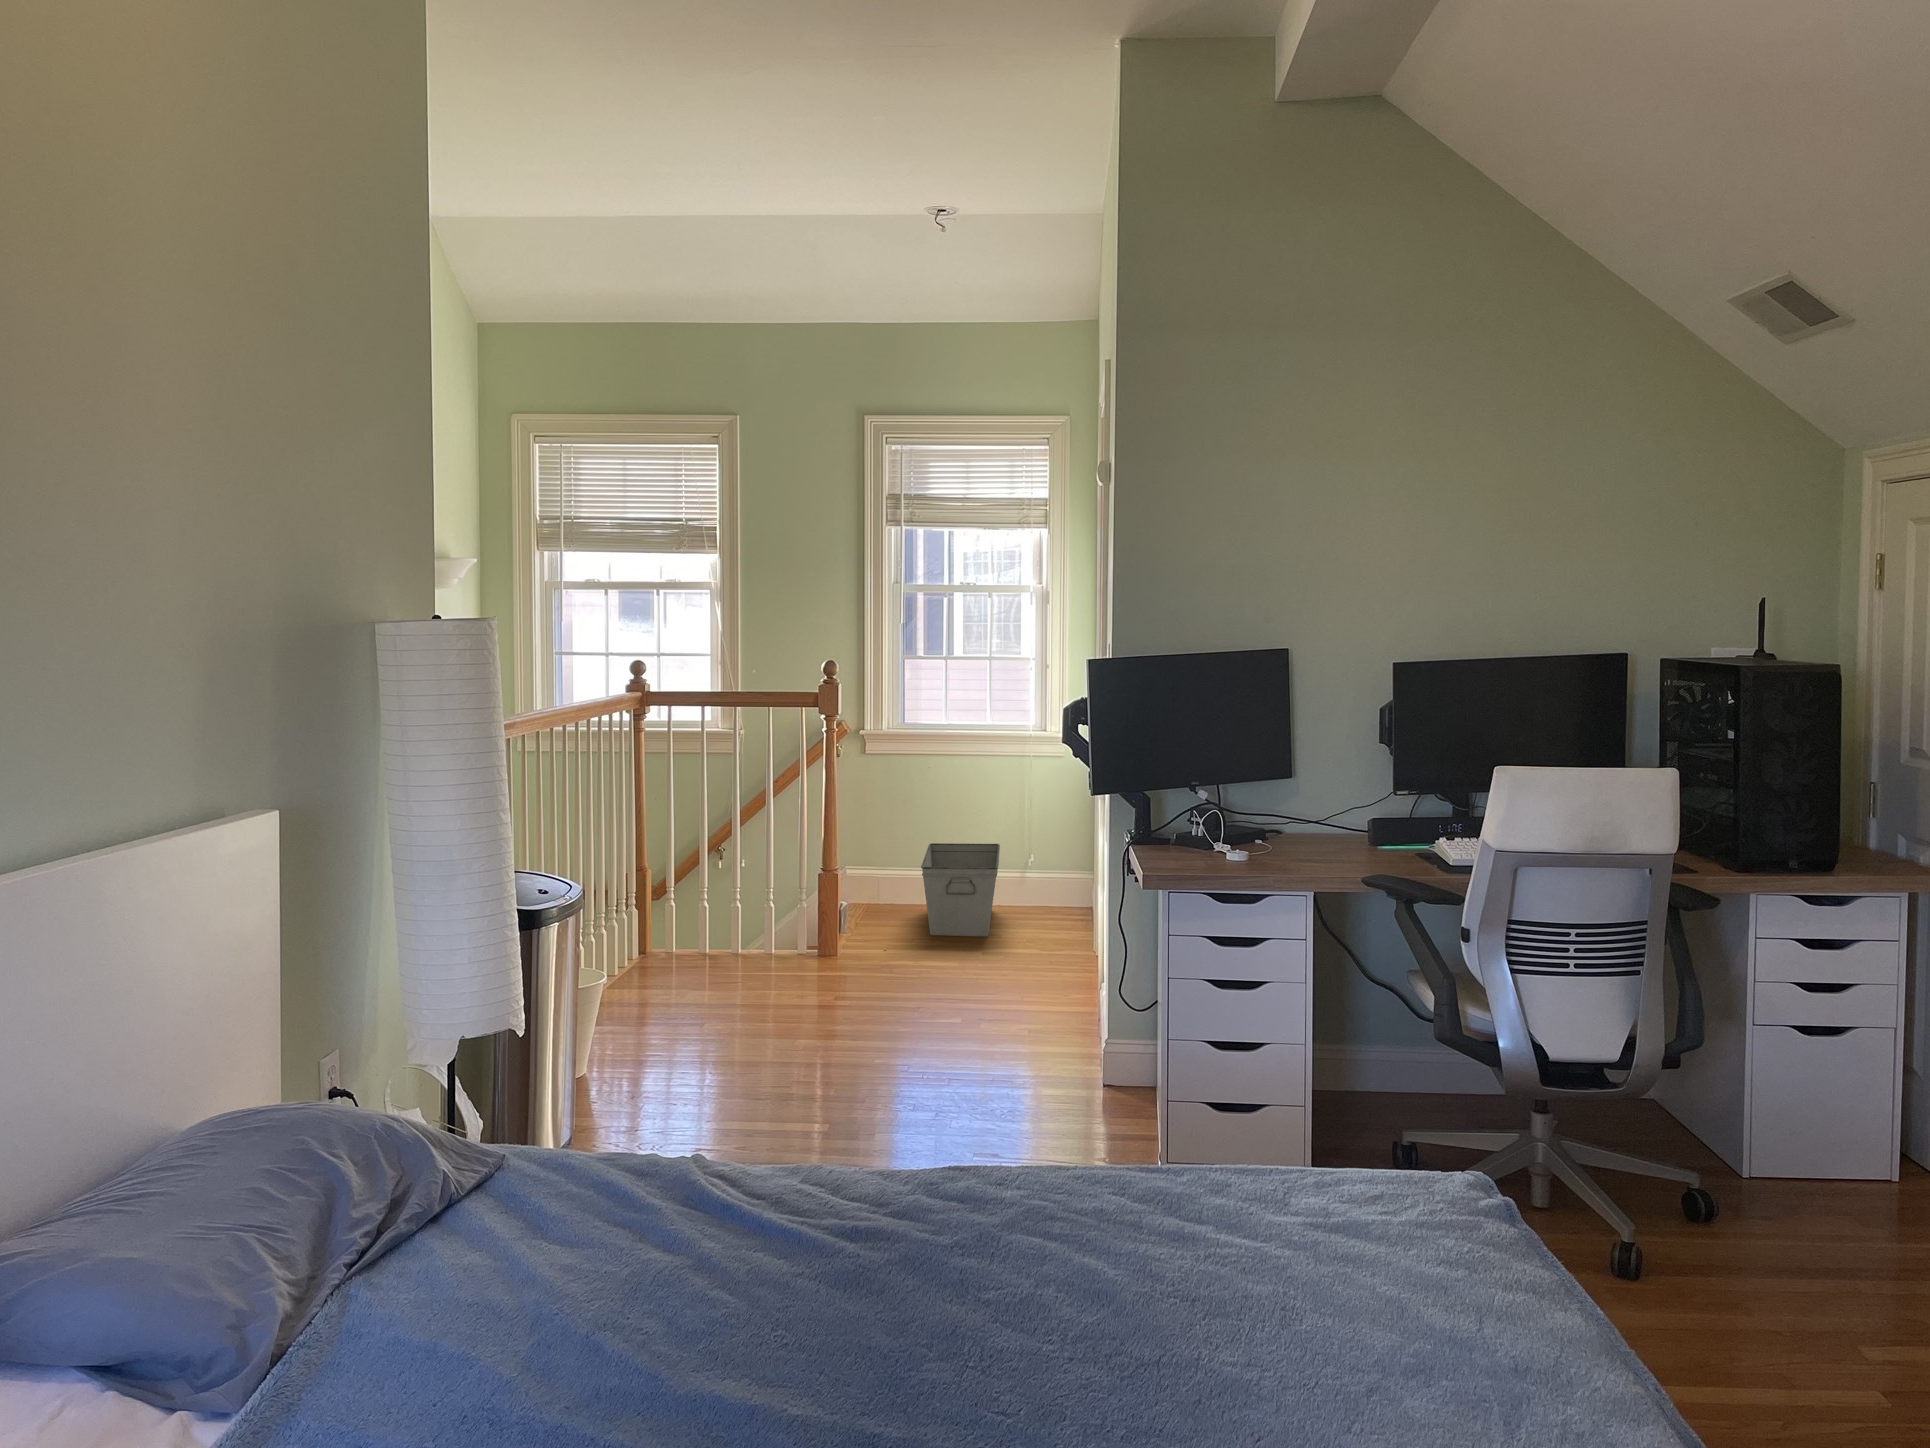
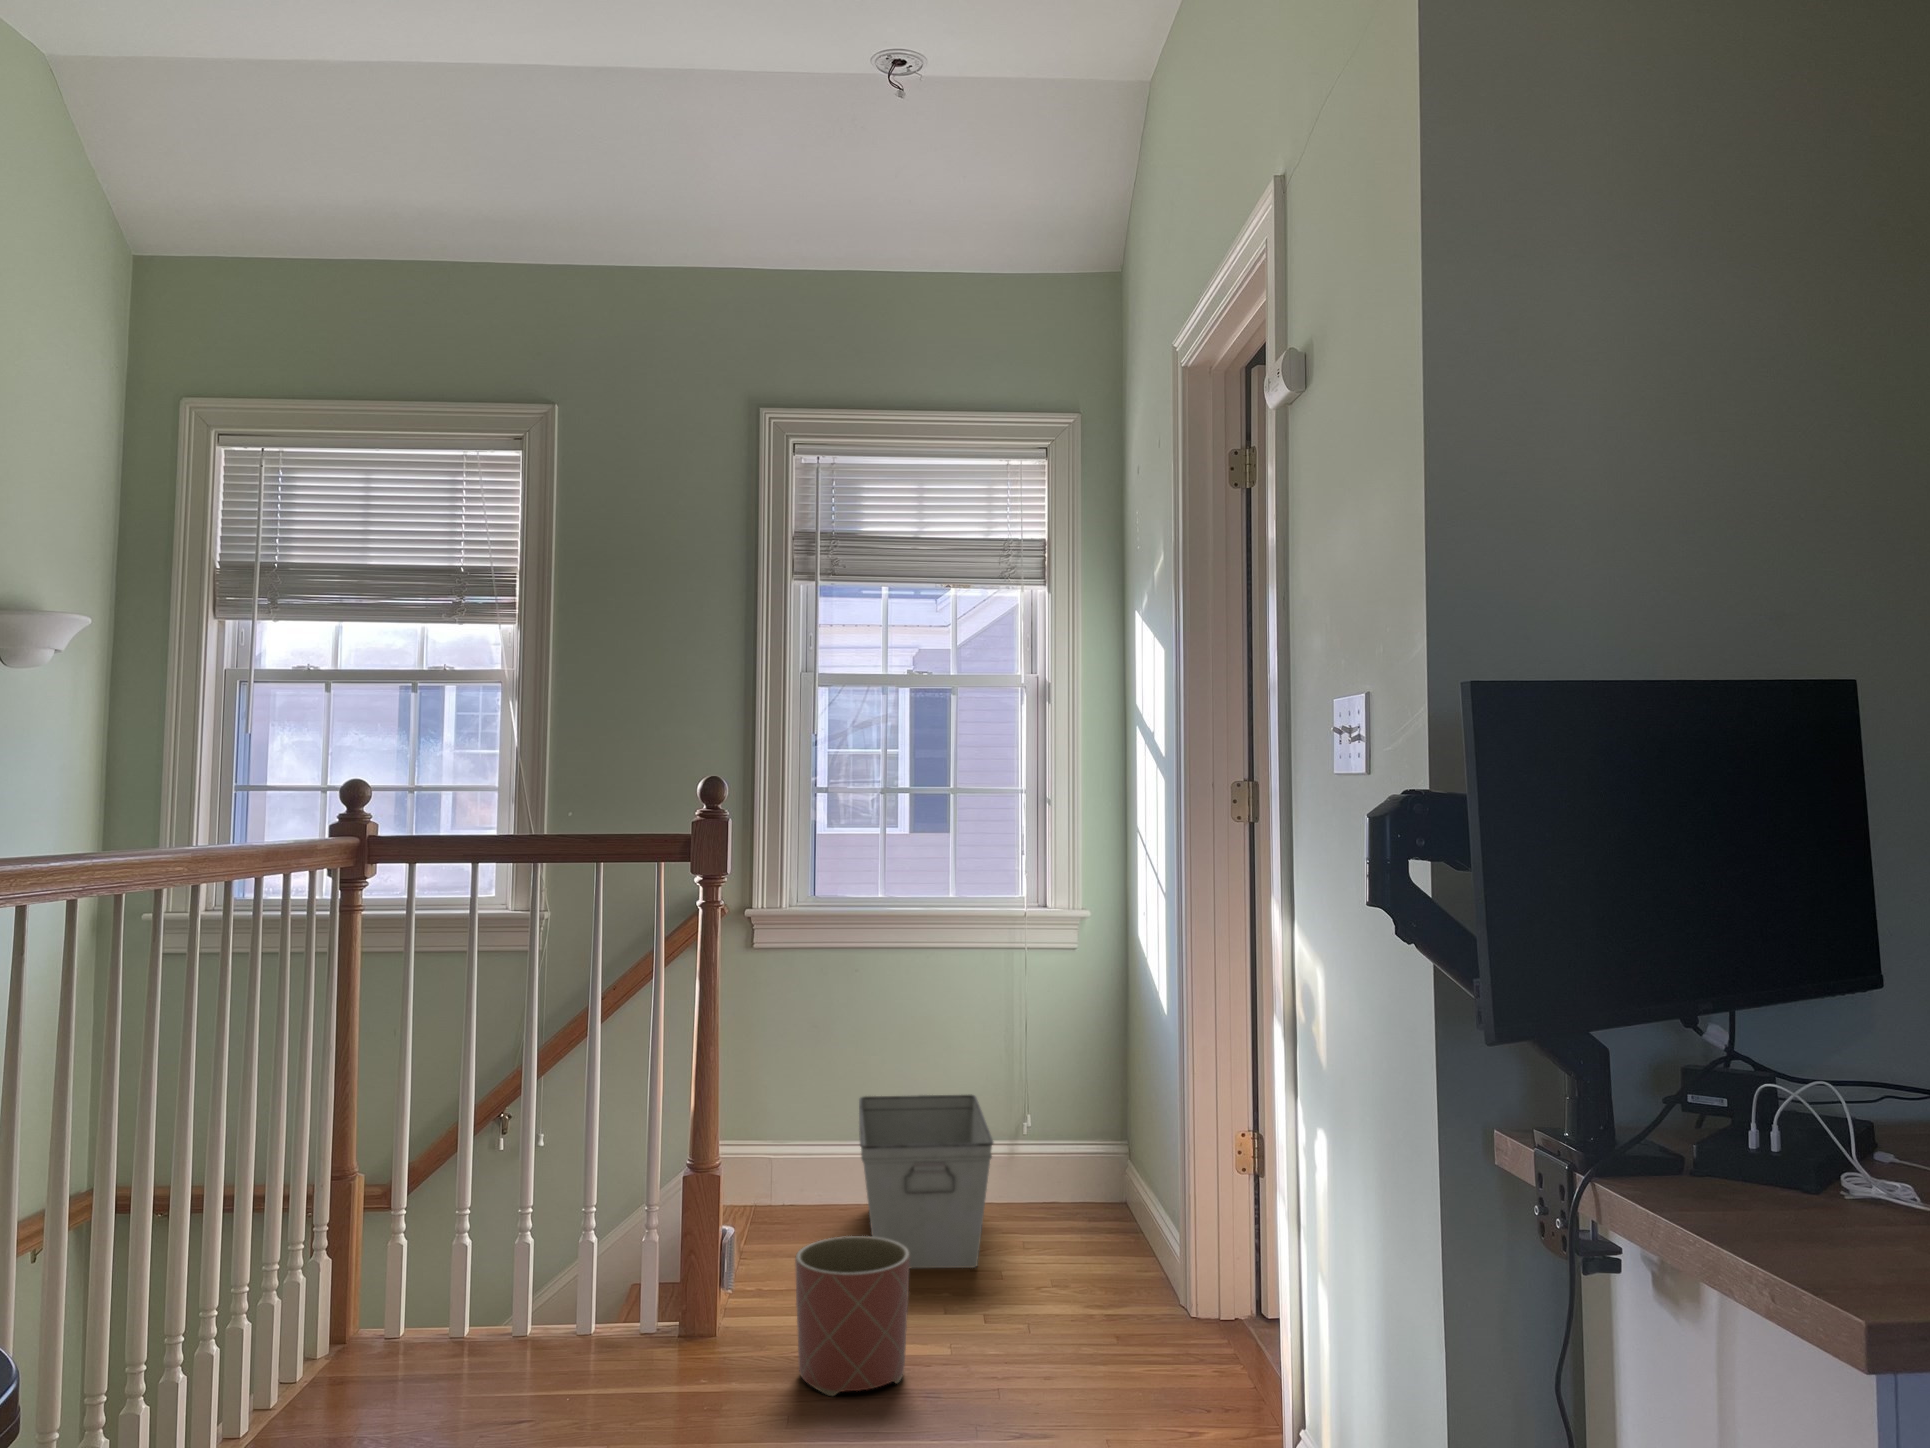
planter: none [874,908,934,982] -> present [795,1236,910,1396]

